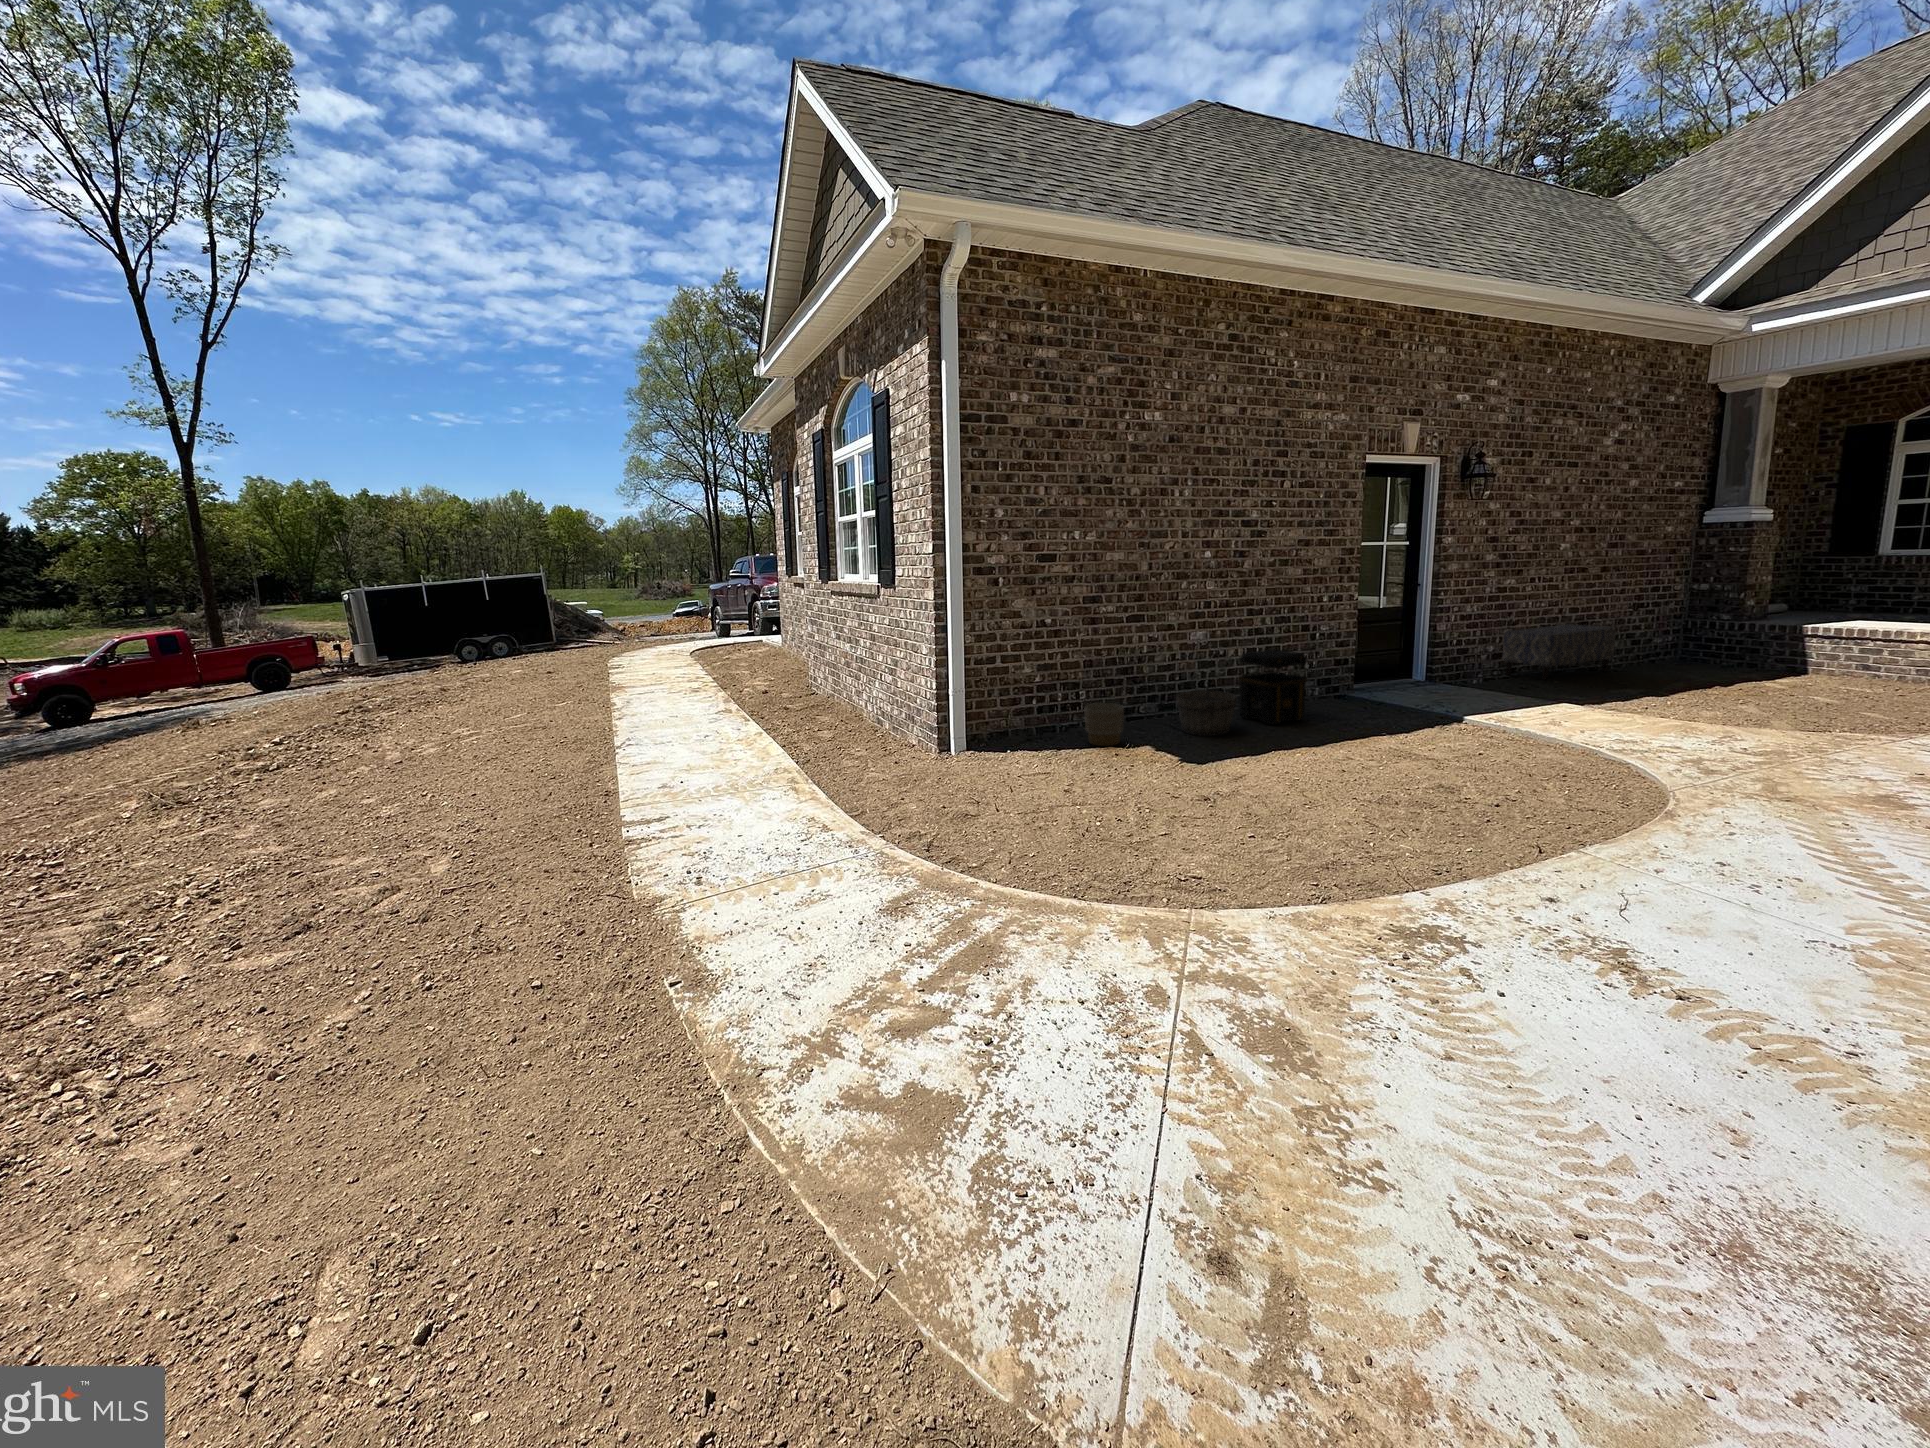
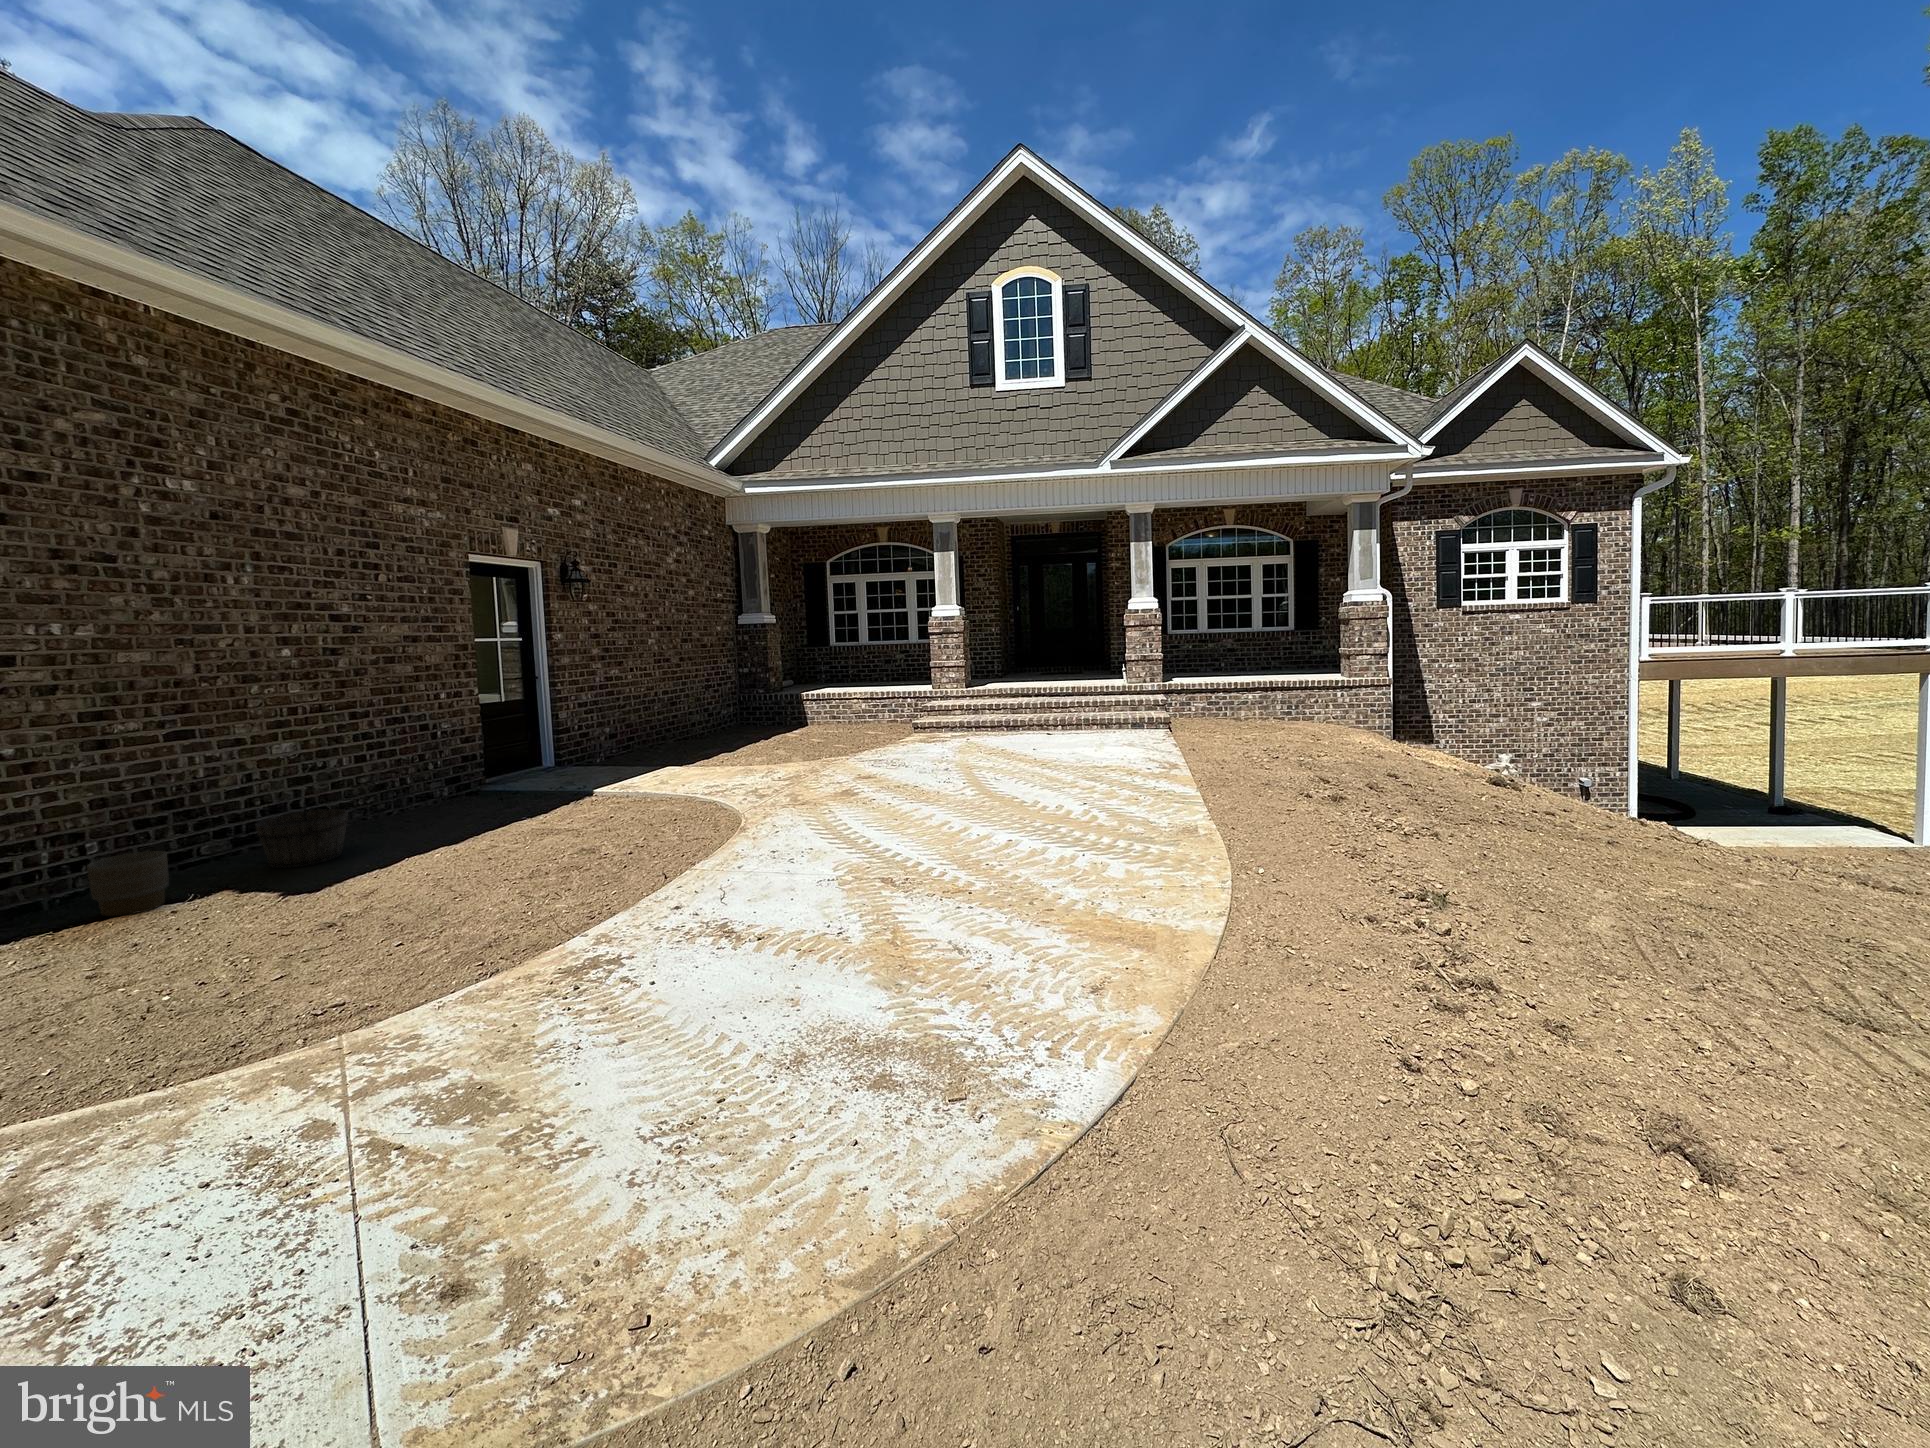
bench: present [1503,624,1616,680] -> none [619,705,699,753]
toolbox: present [1239,650,1307,725] -> none [345,753,437,836]

